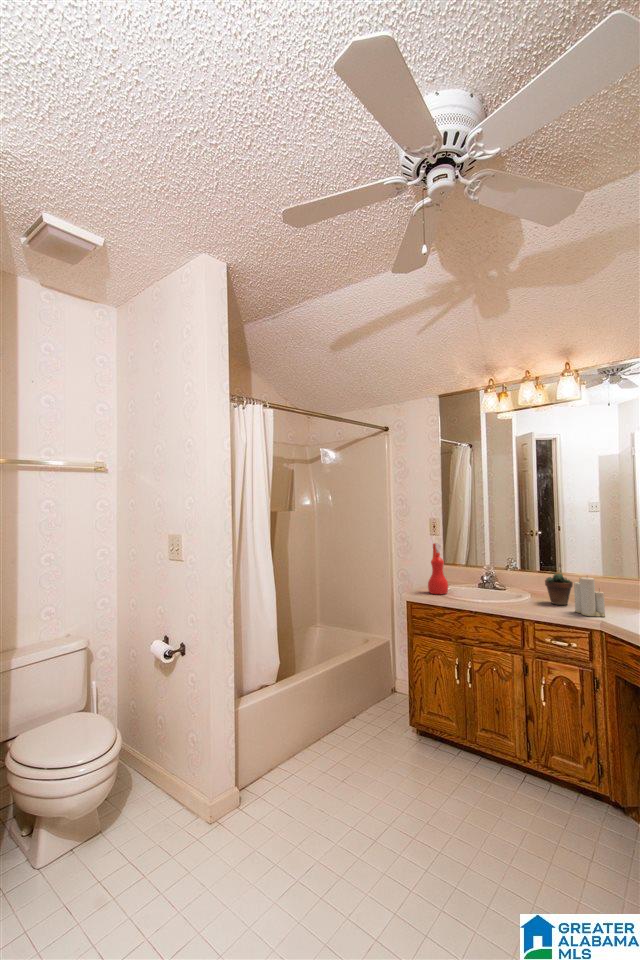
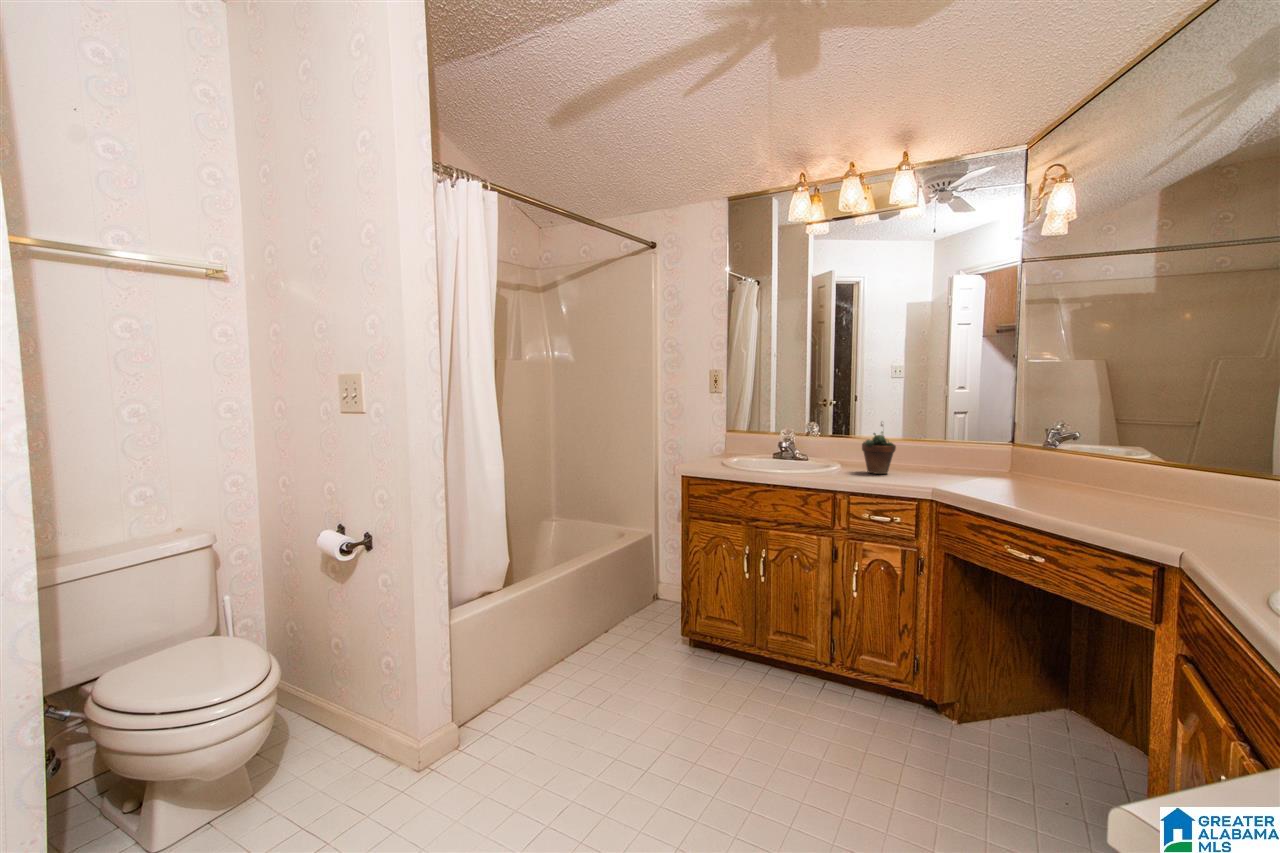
spray bottle: present [428,543,448,594] -> none [710,398,737,466]
candle: present [574,577,605,617] -> none [899,431,937,484]

